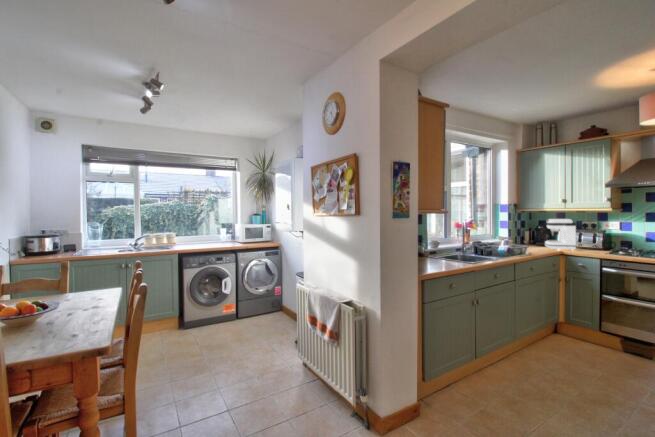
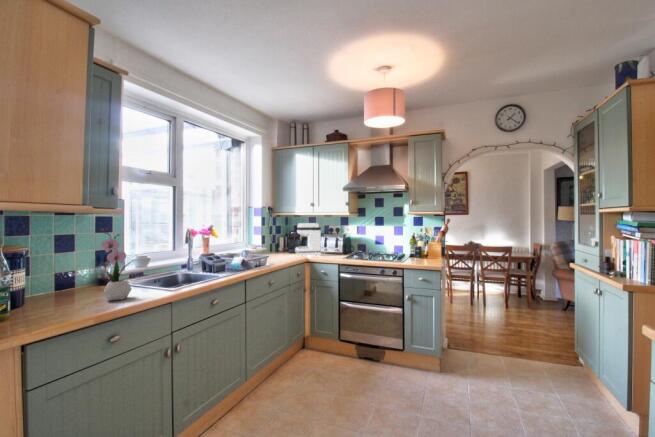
flower arrangement: none [435,224,451,267] -> present [101,228,132,300]

